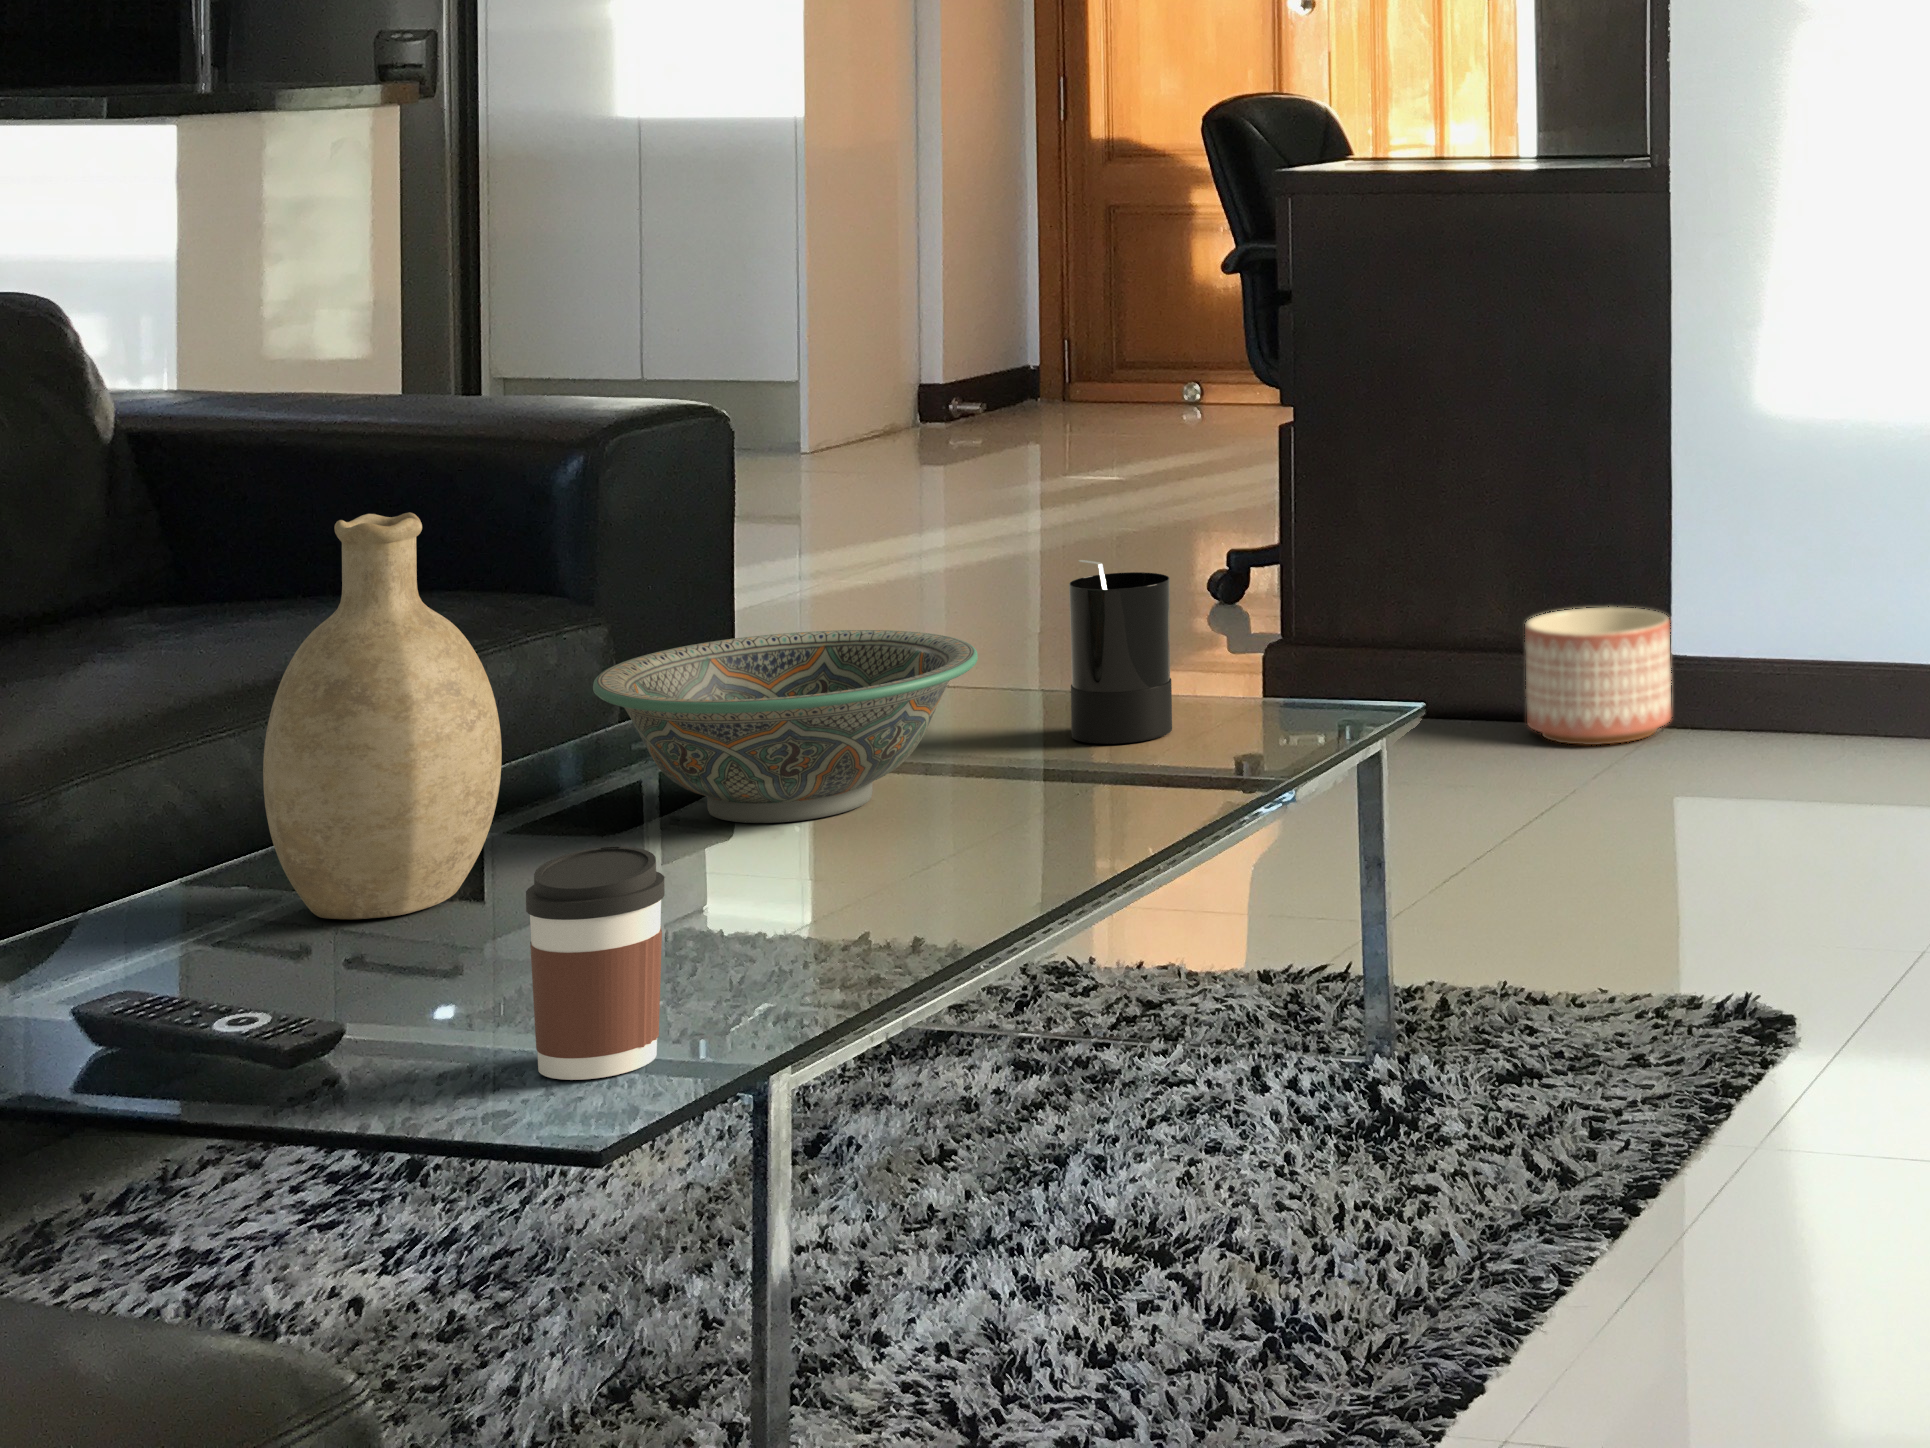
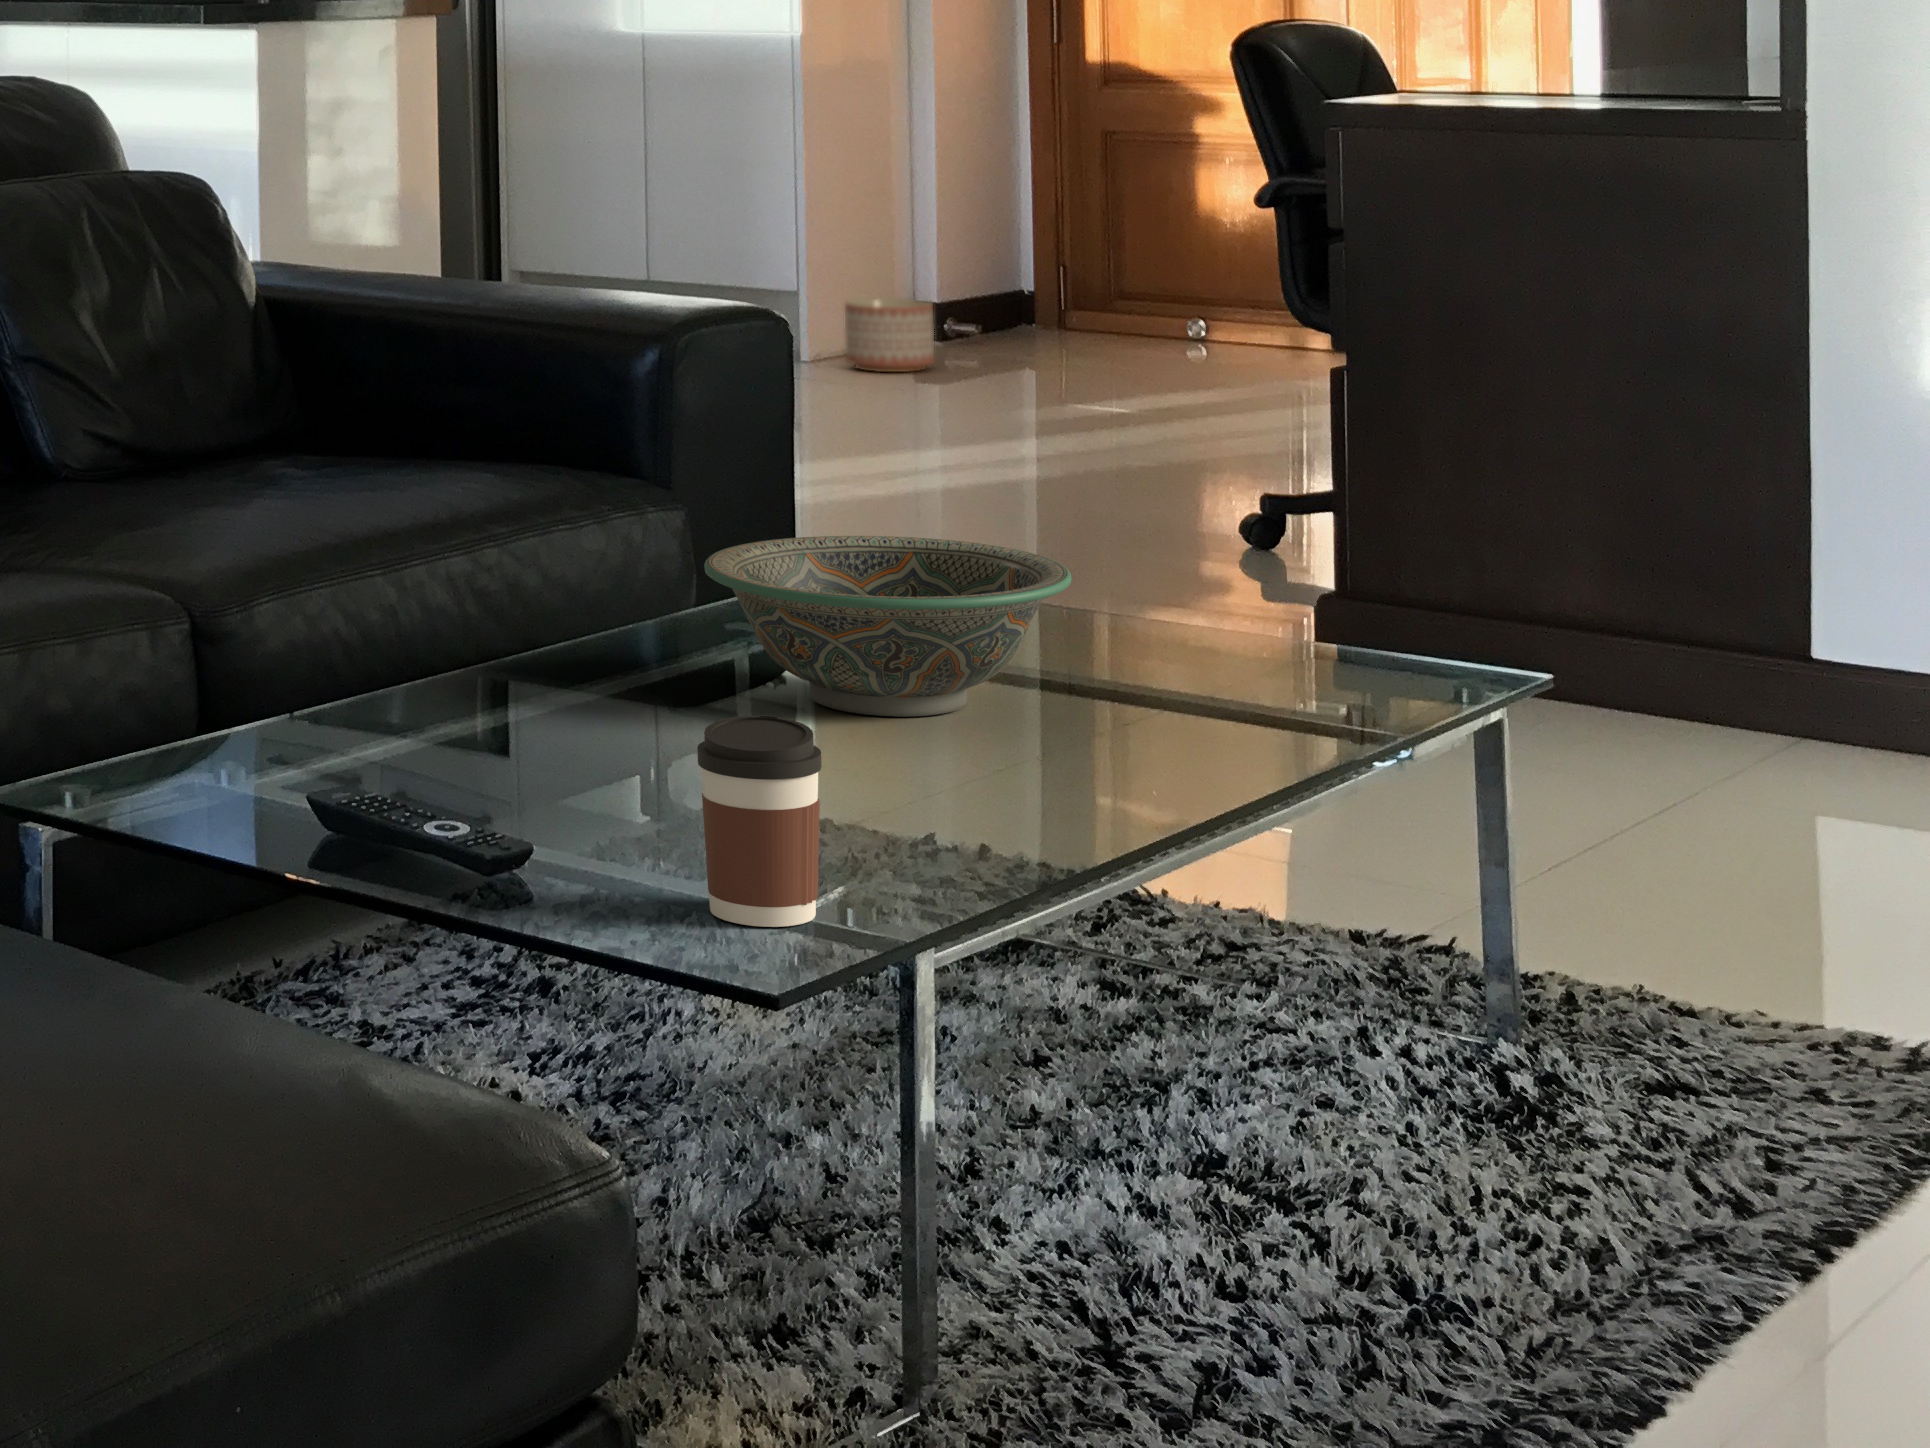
decorative vase: present [263,513,502,919] -> none [436,392,636,755]
candle: present [1069,560,1172,744] -> none [1155,491,1266,680]
planter: present [1525,607,1671,745] -> present [845,298,934,372]

